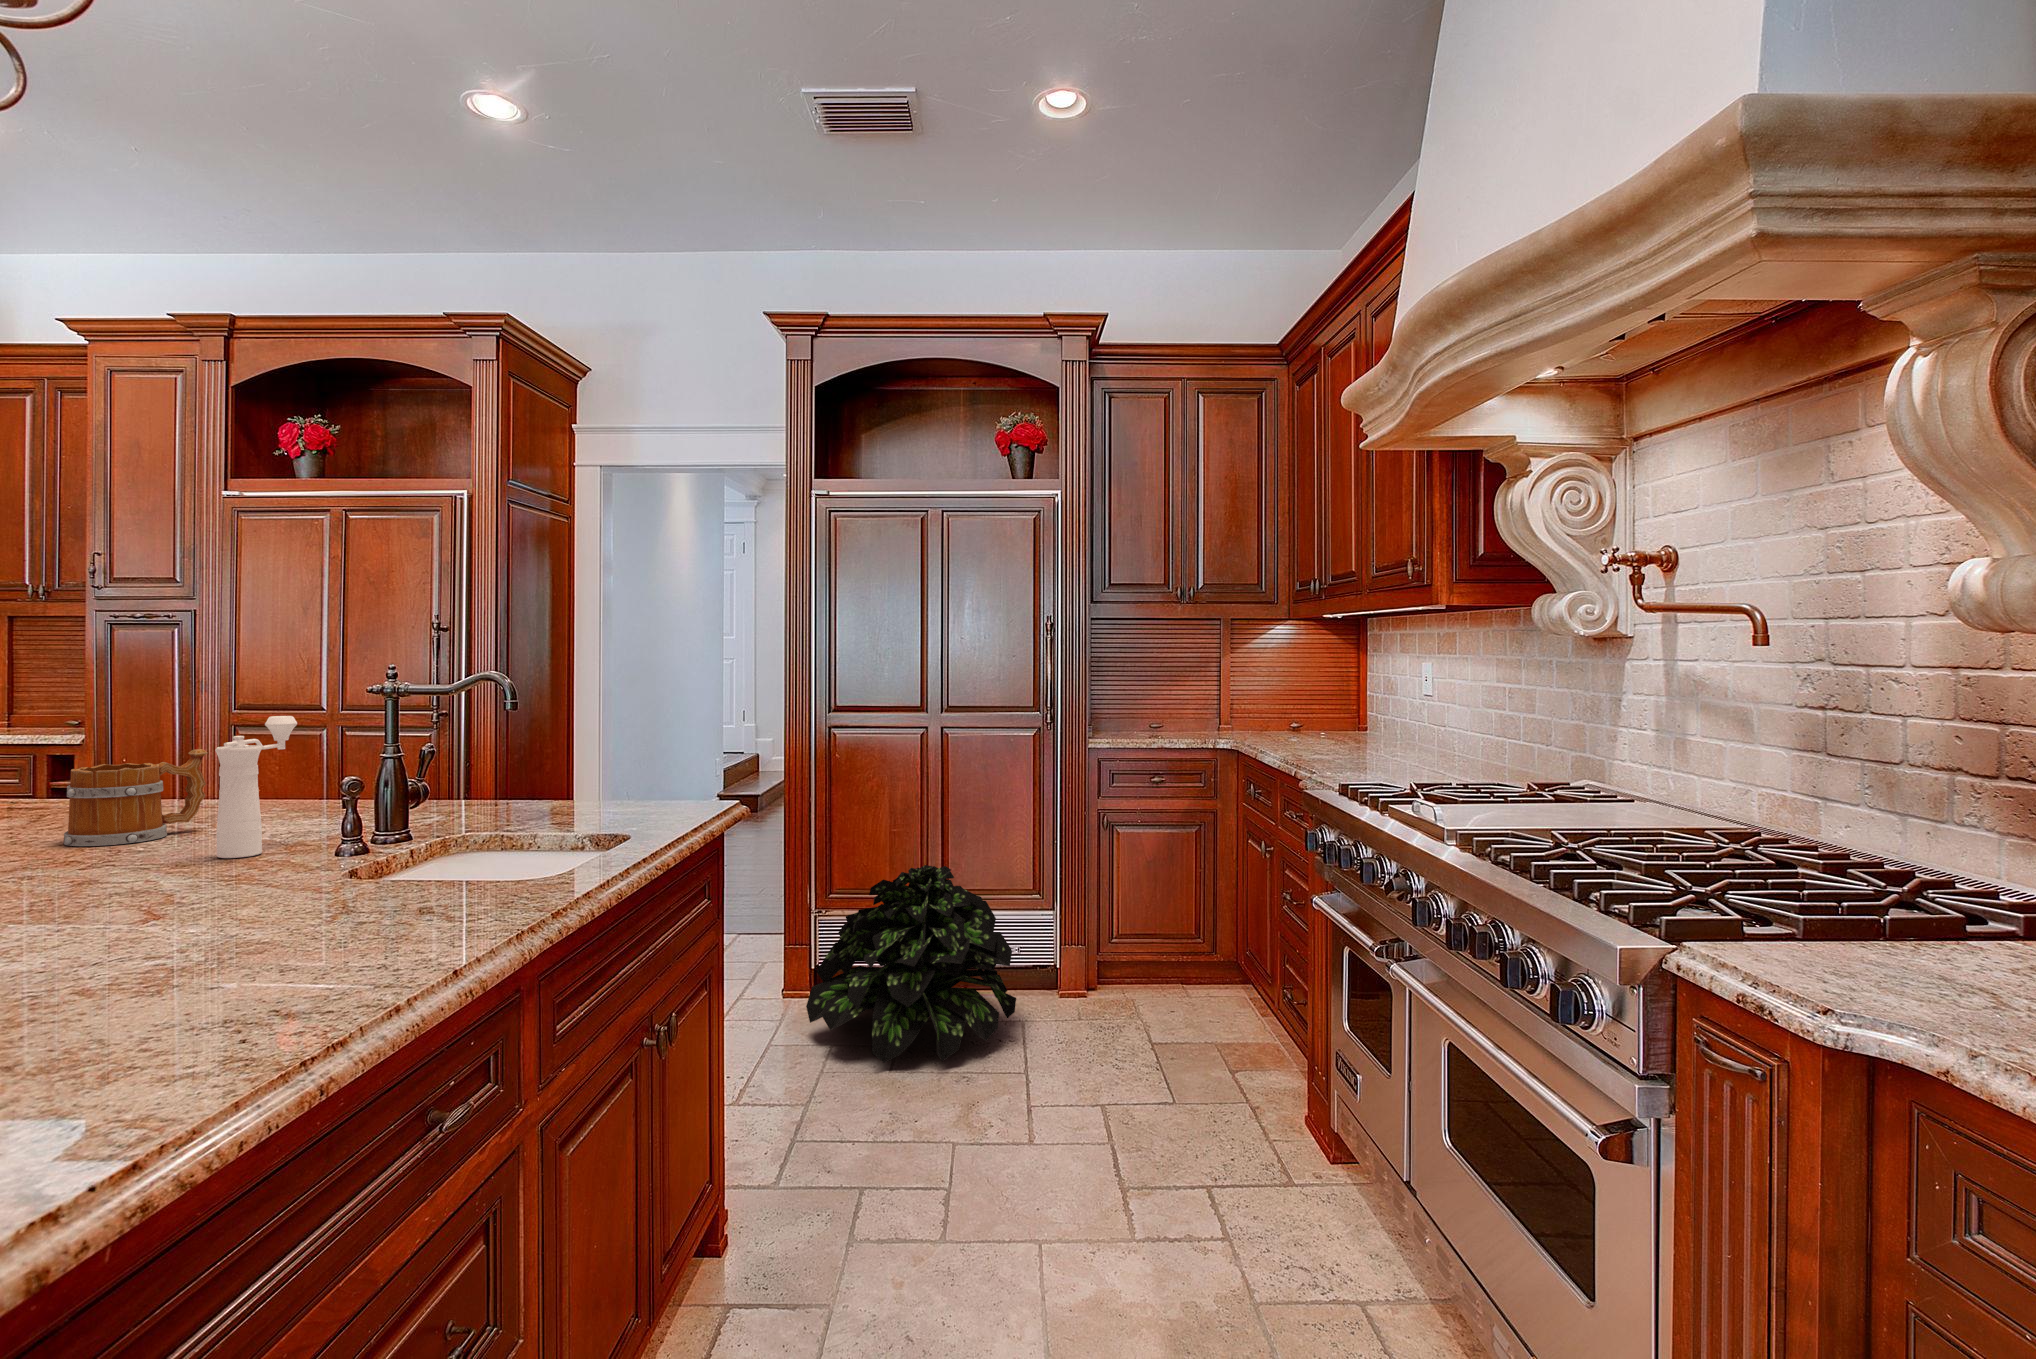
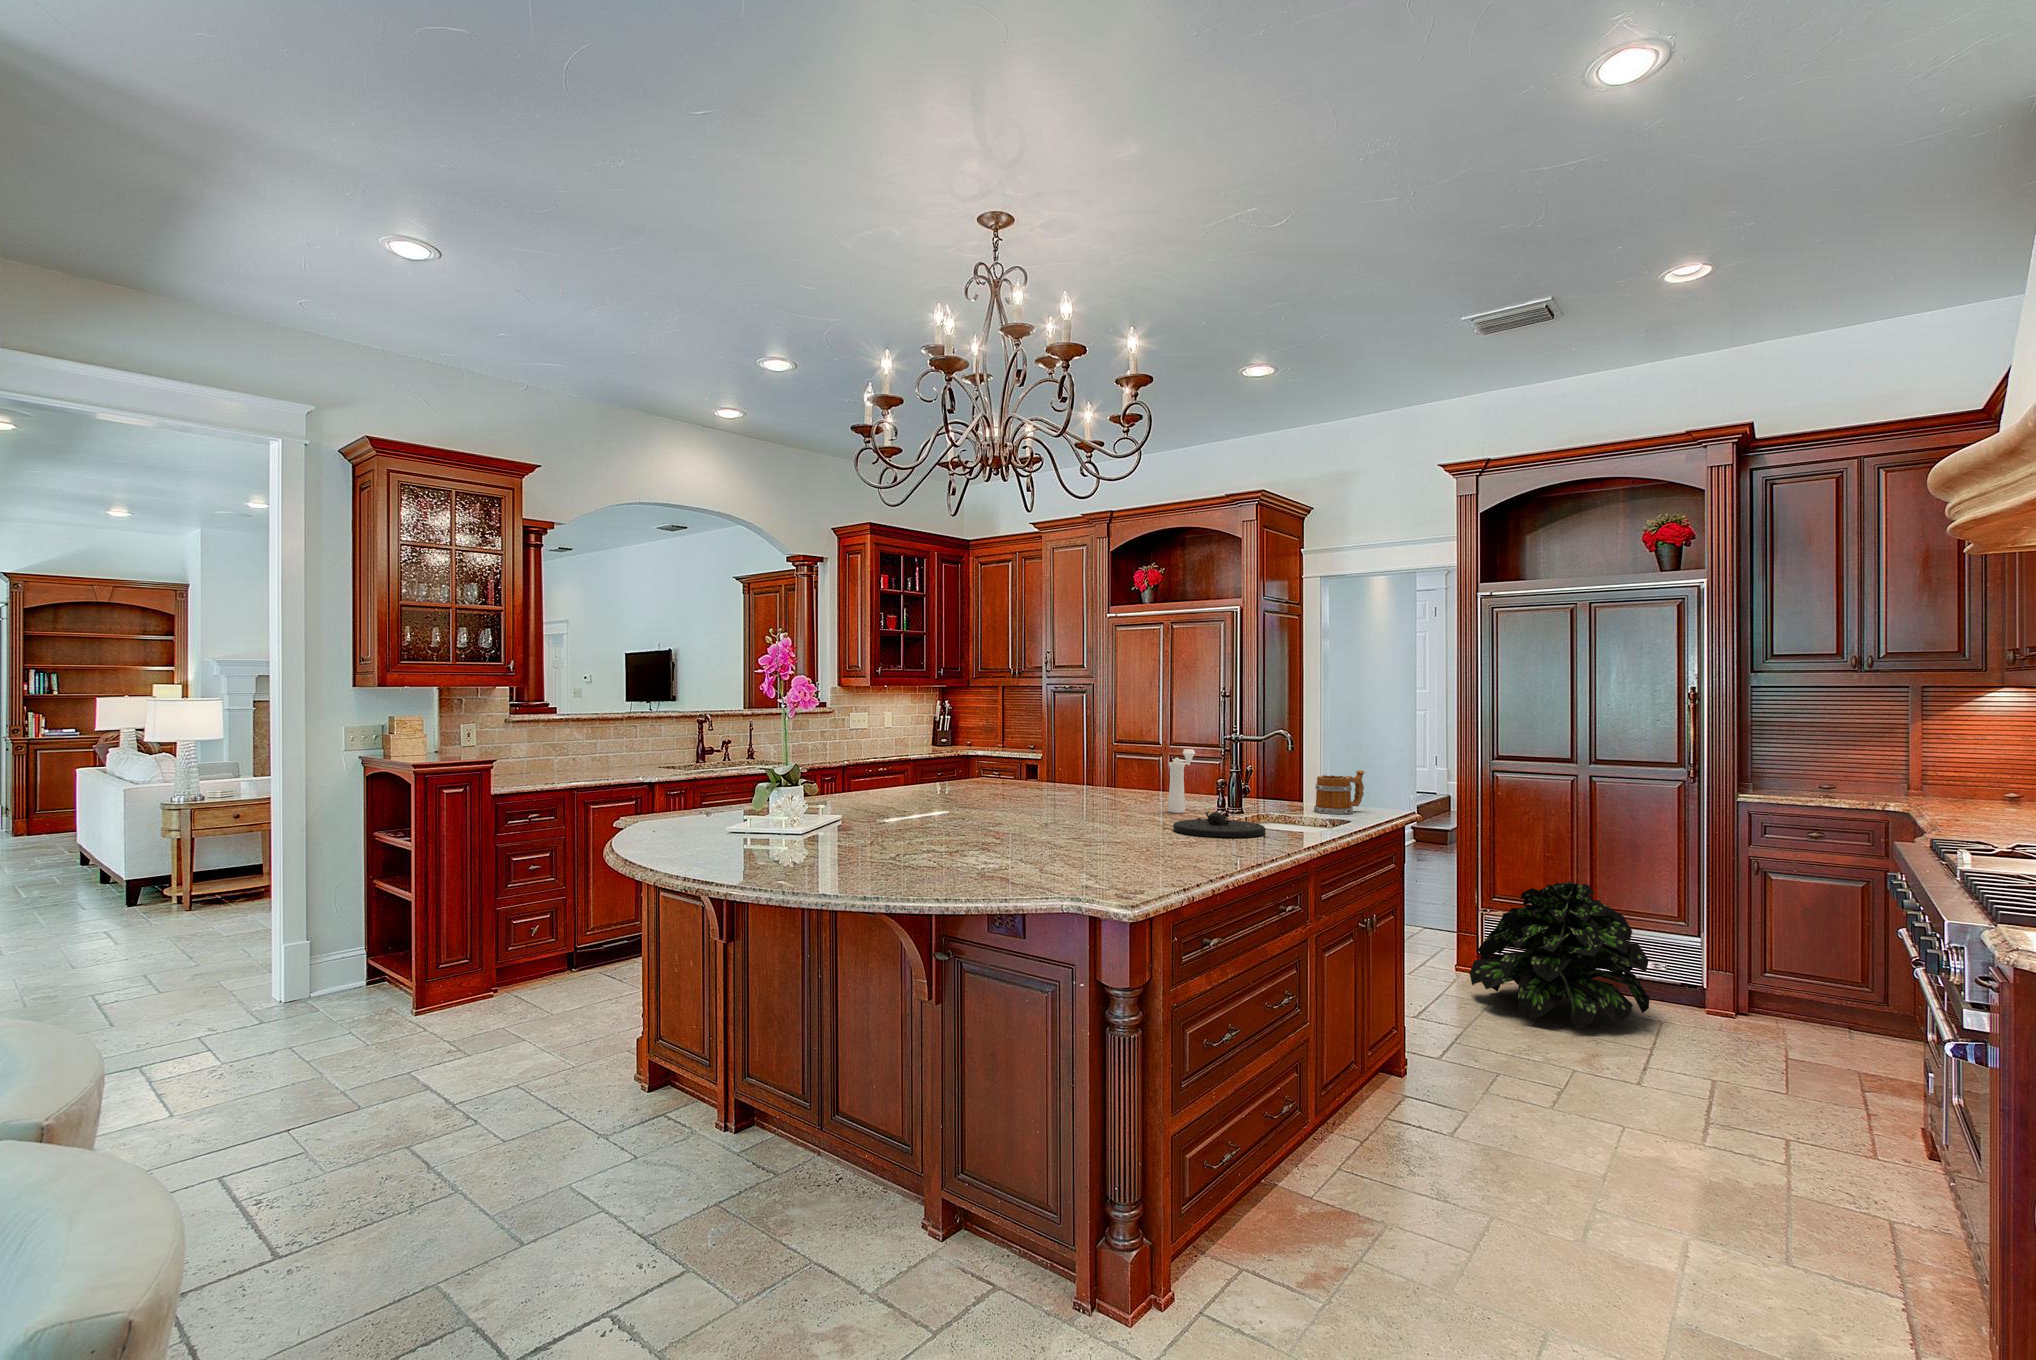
mug: present [64,749,207,846] -> present [1314,770,1365,814]
plate: none [146,867,422,944] -> present [1173,812,1265,838]

